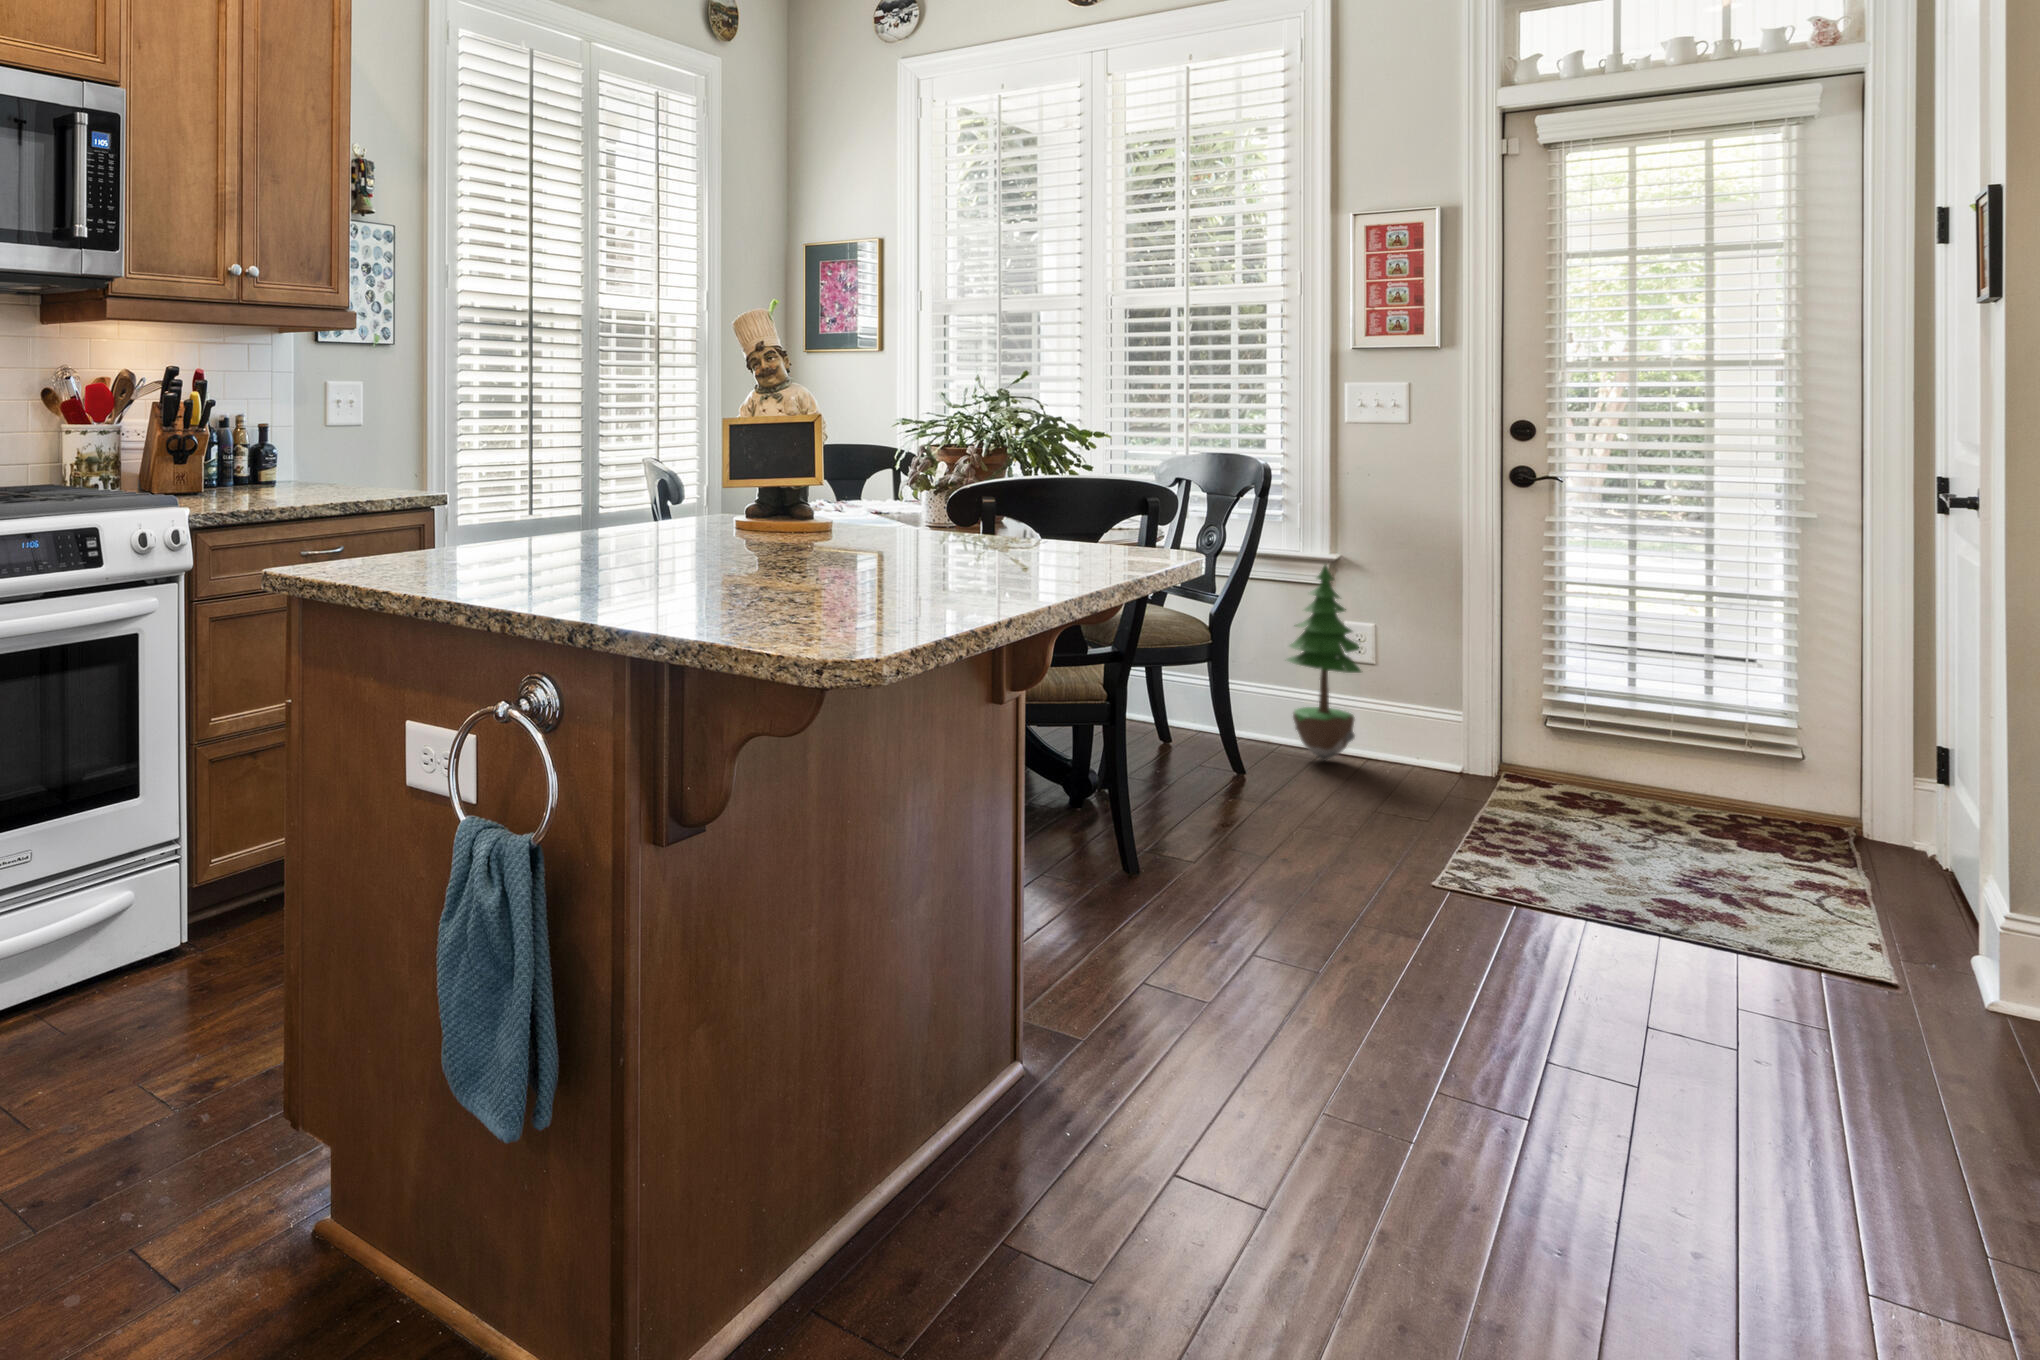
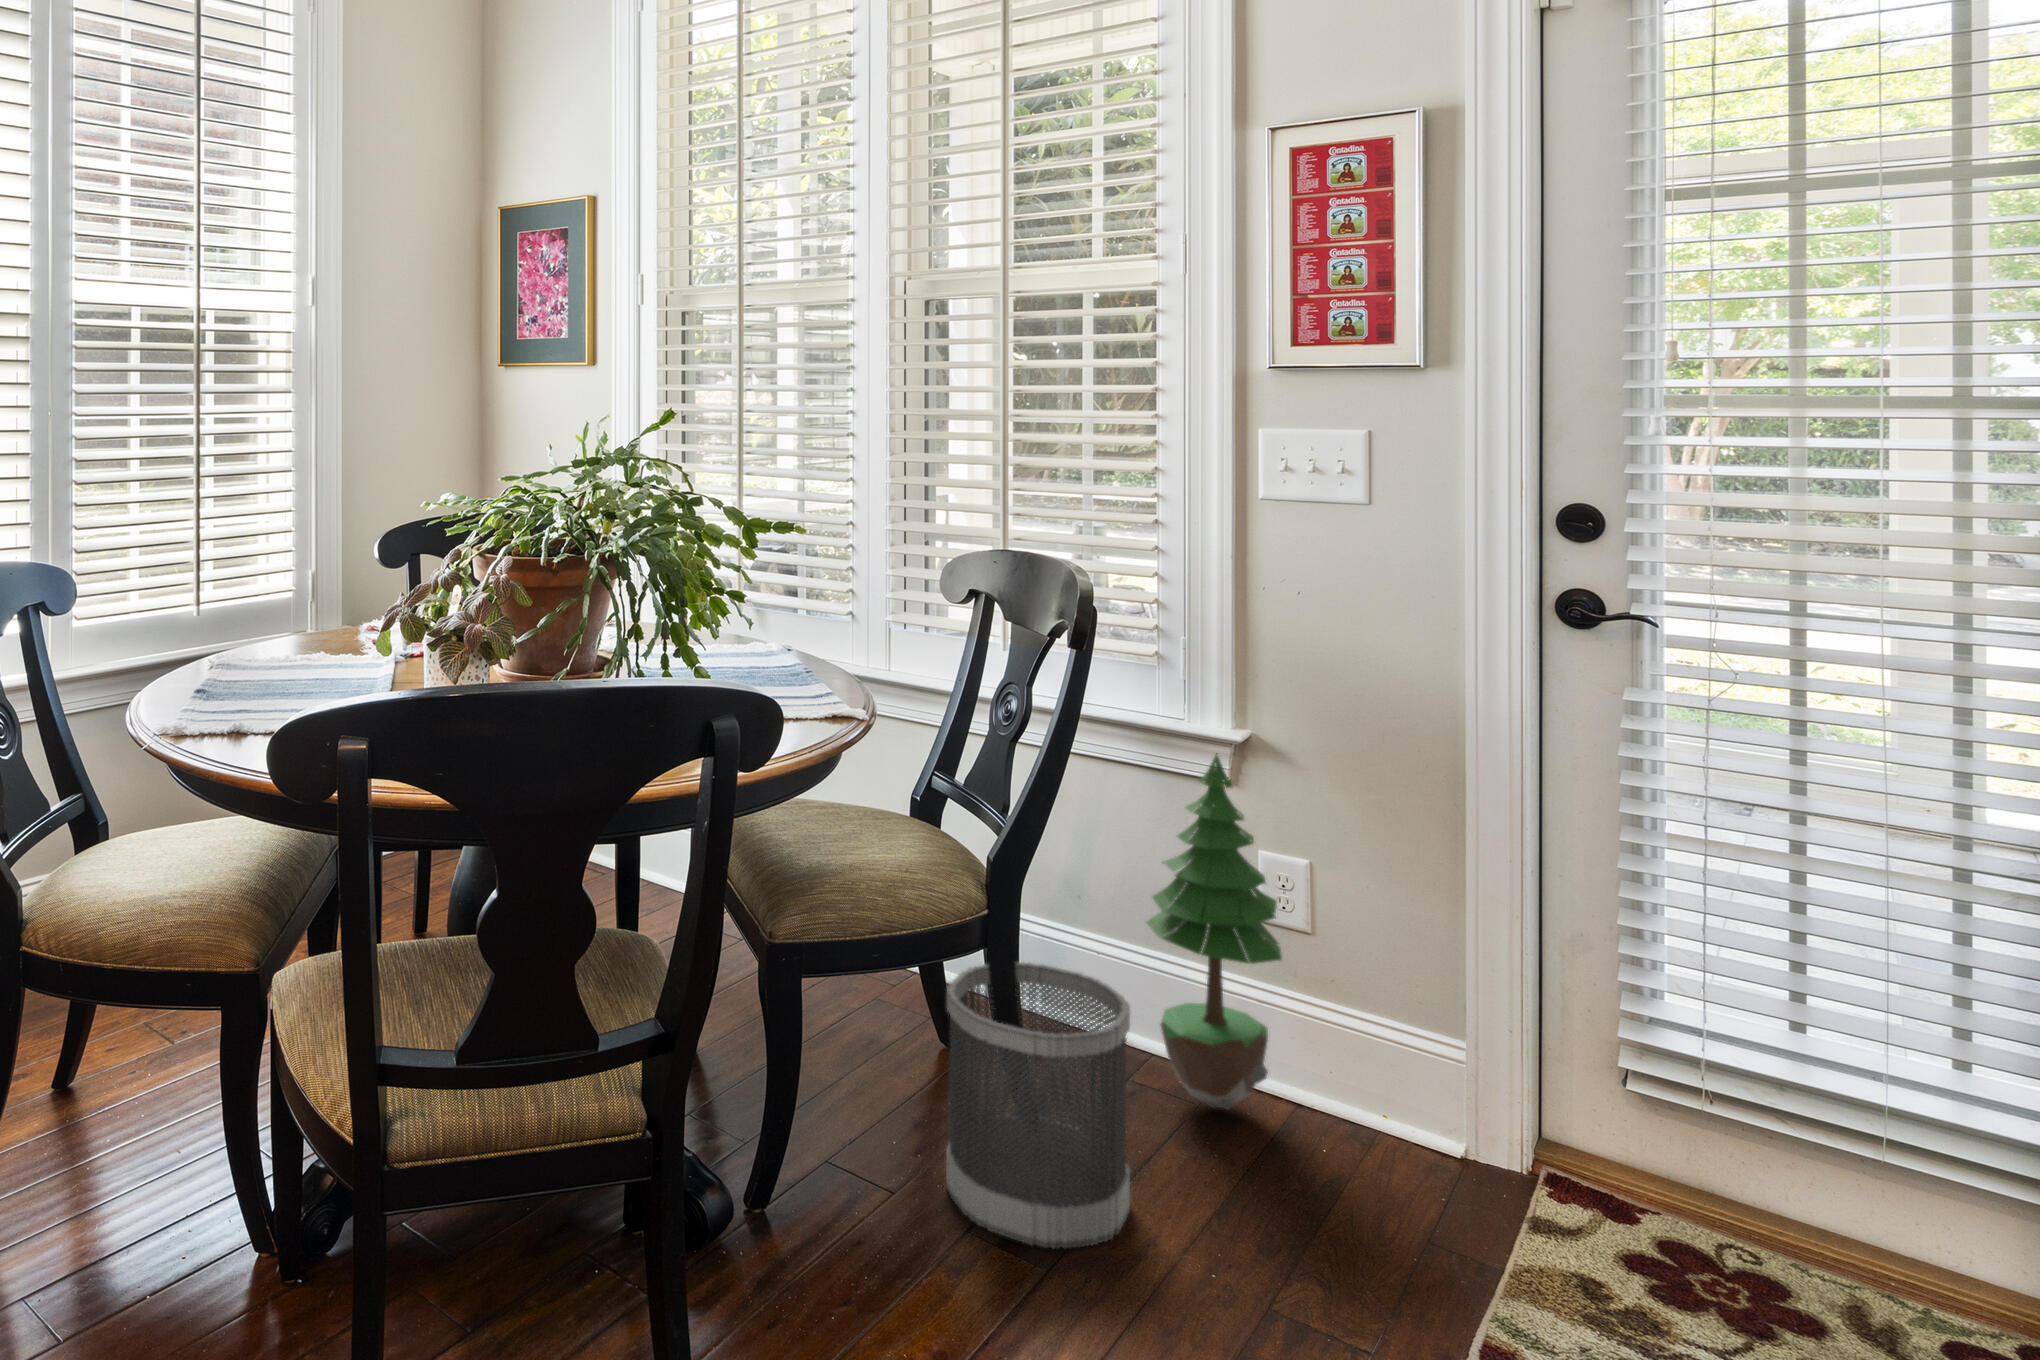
wastebasket: none [1193,672,1294,801] -> present [946,962,1130,1248]

